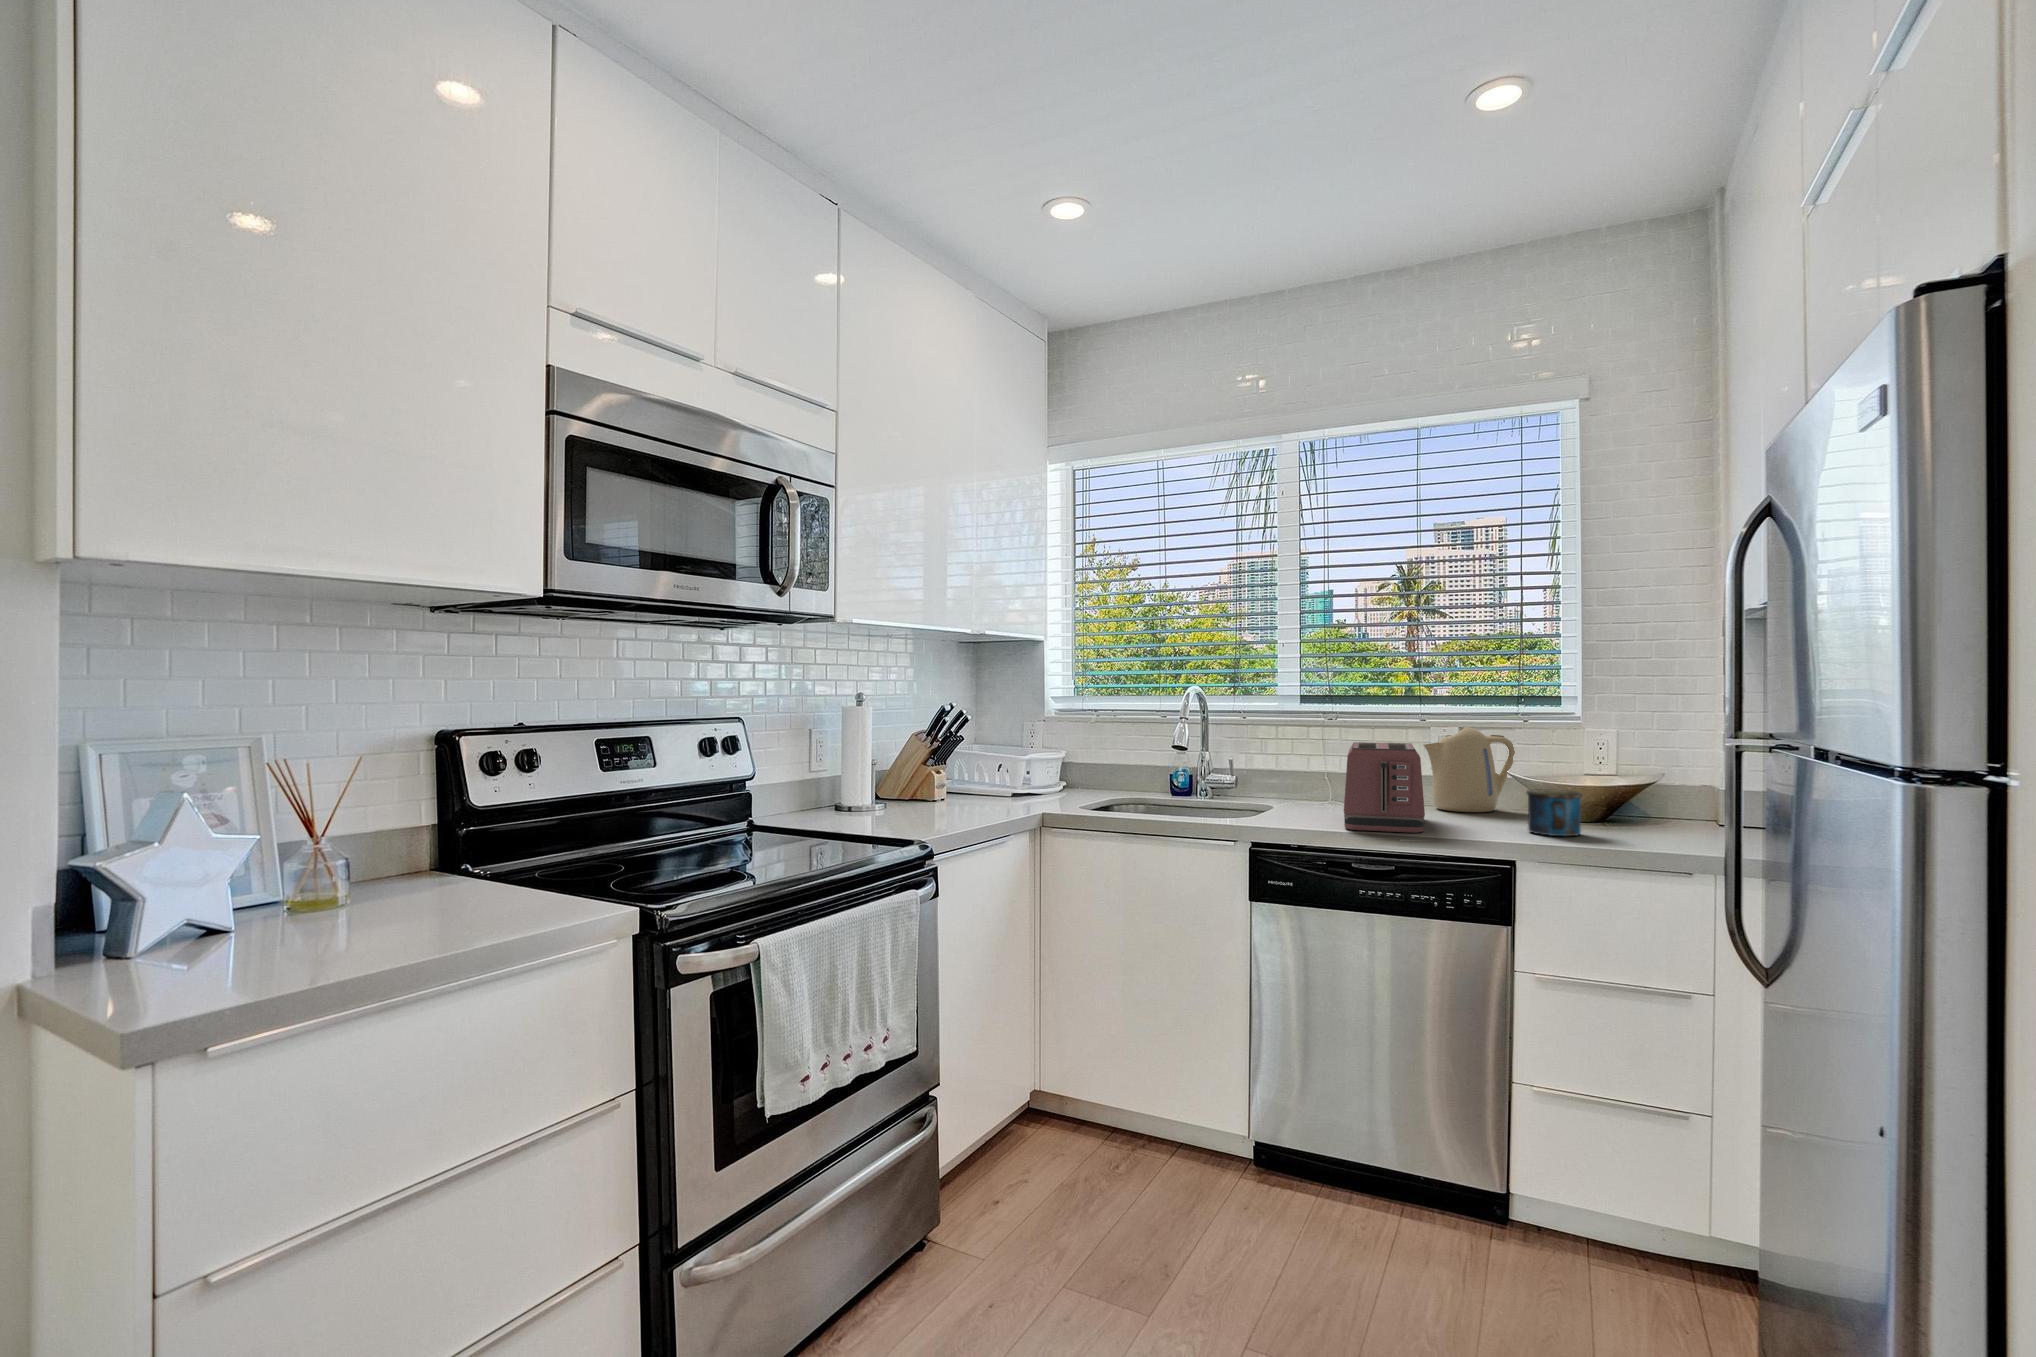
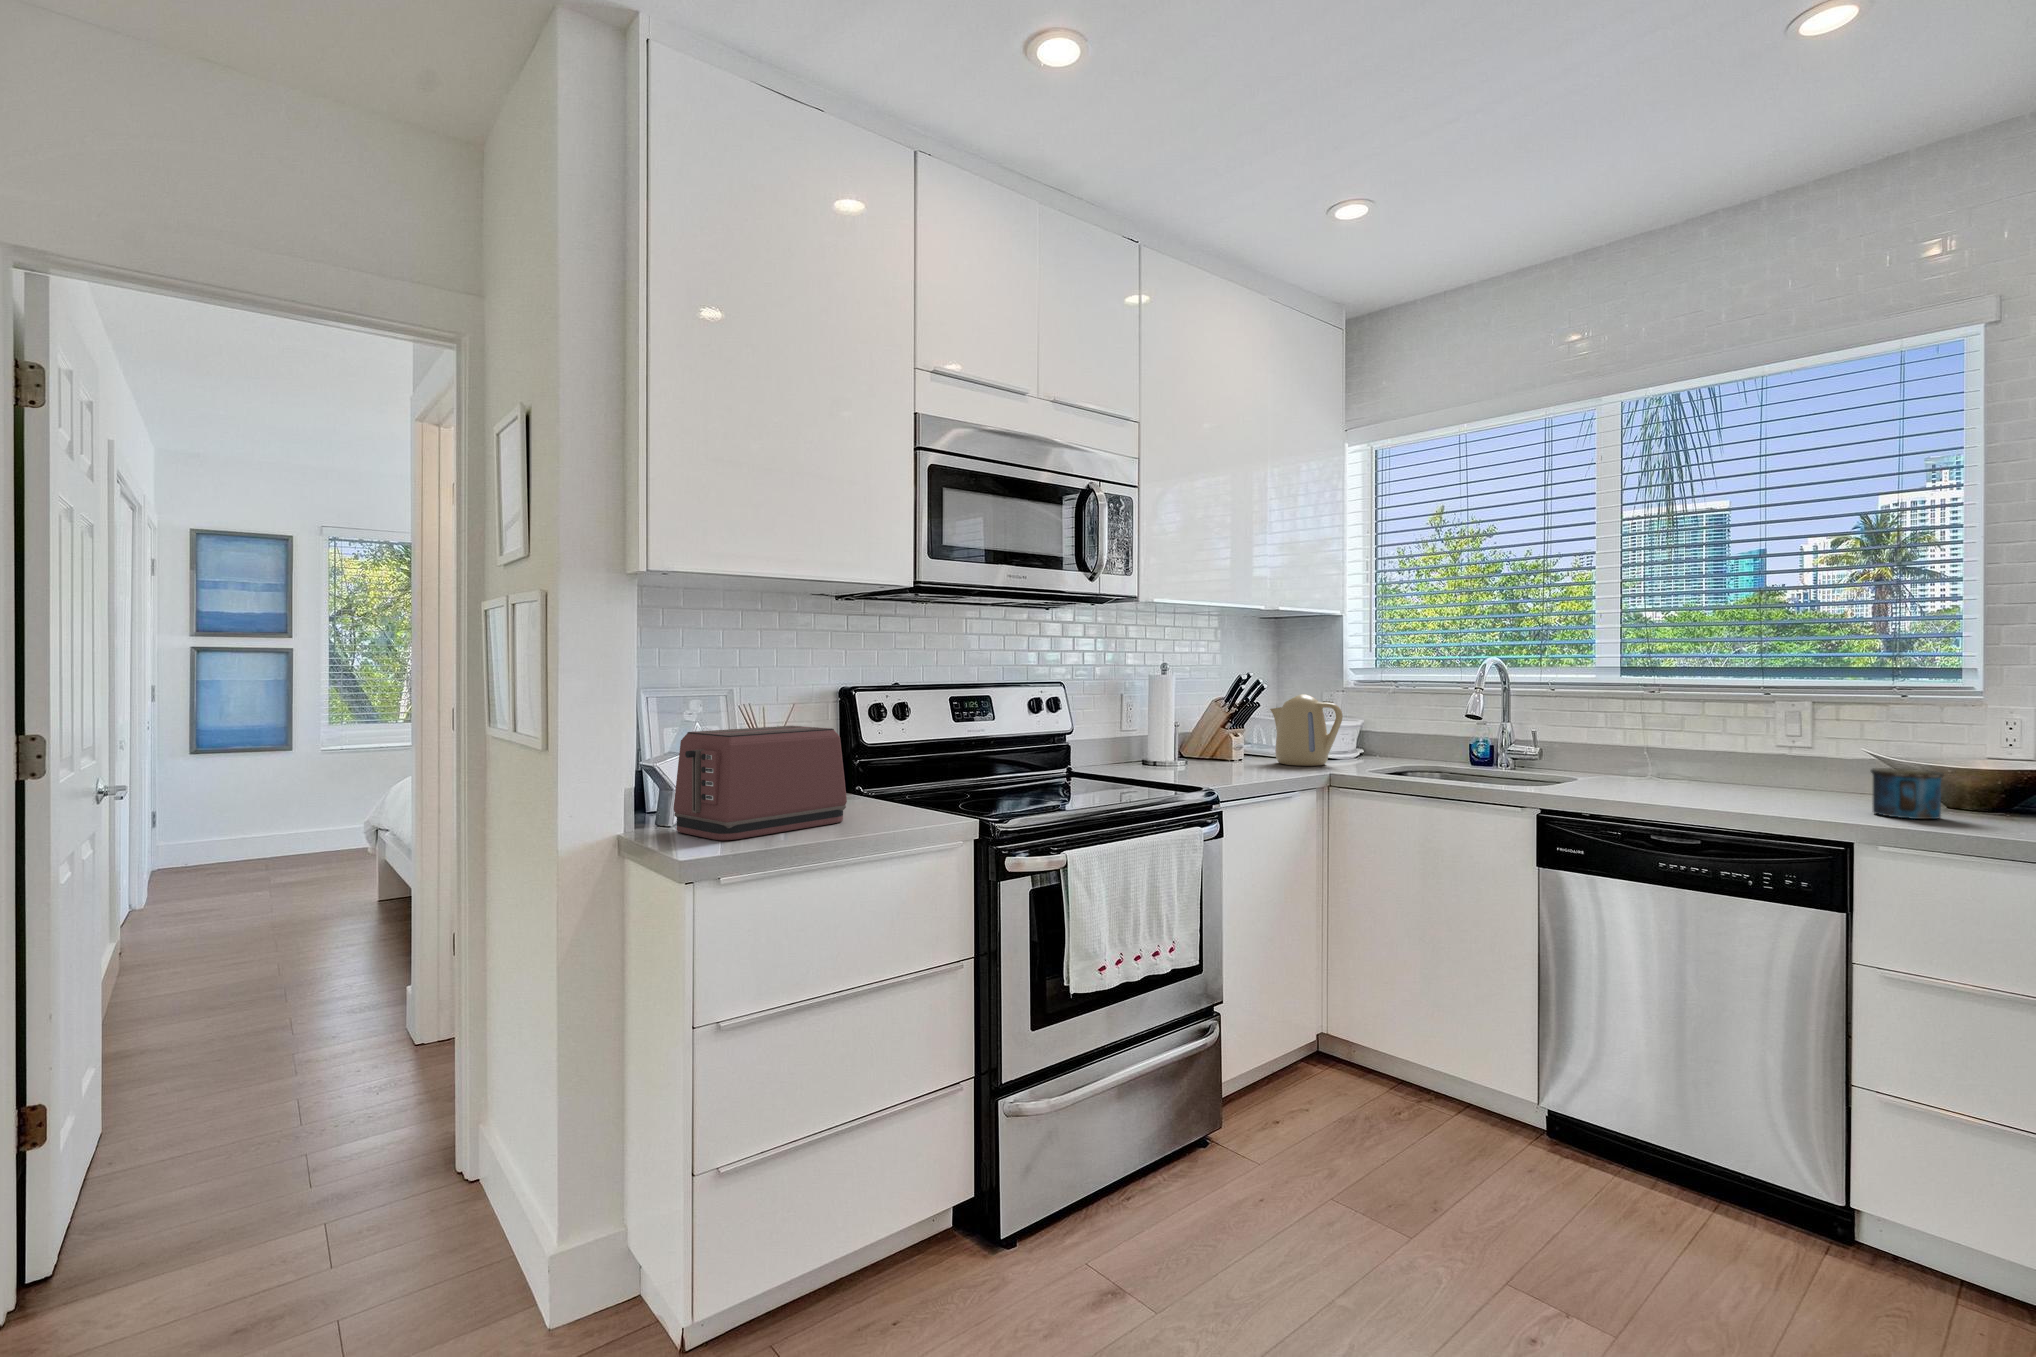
kettle: present [1424,727,1515,812] -> present [1270,694,1343,766]
toaster: present [1344,742,1425,833] -> present [673,726,847,840]

